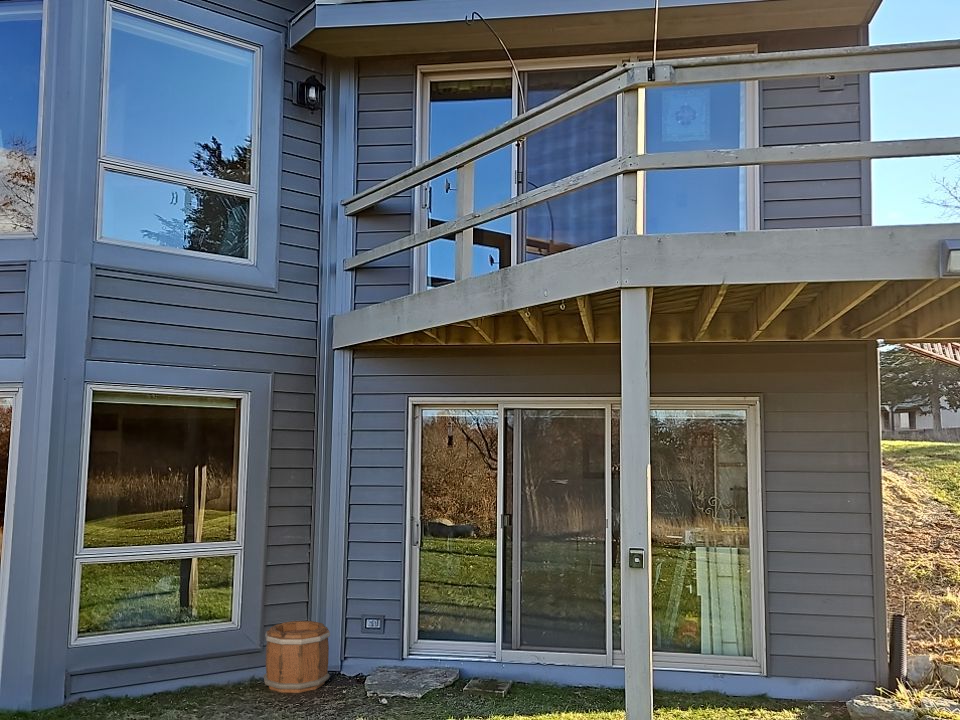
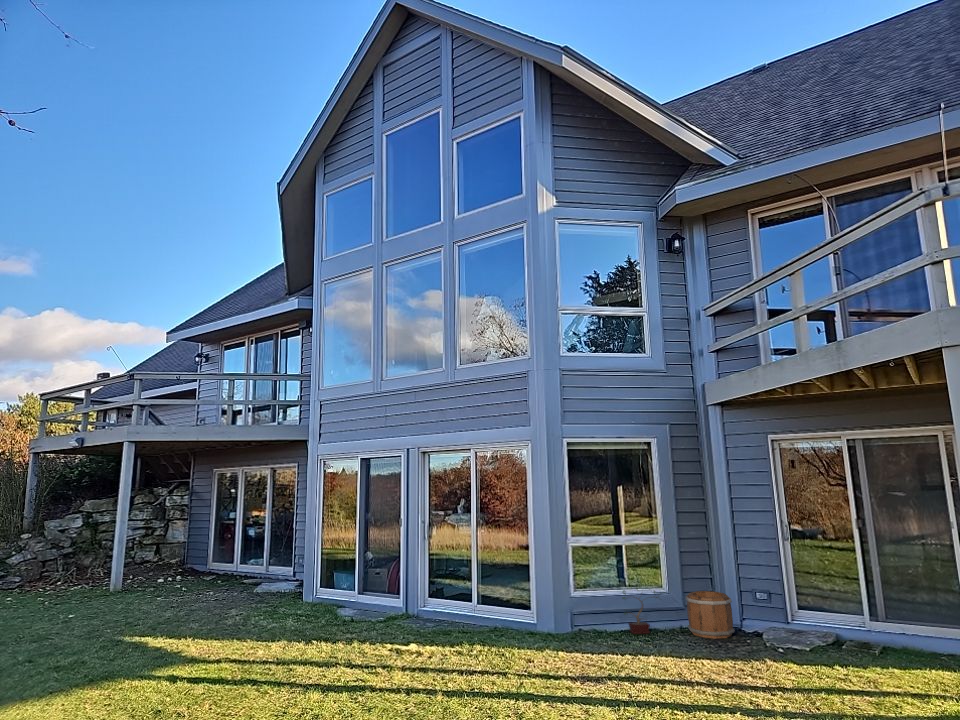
potted plant: none [159,613,236,699] -> present [623,581,665,634]

